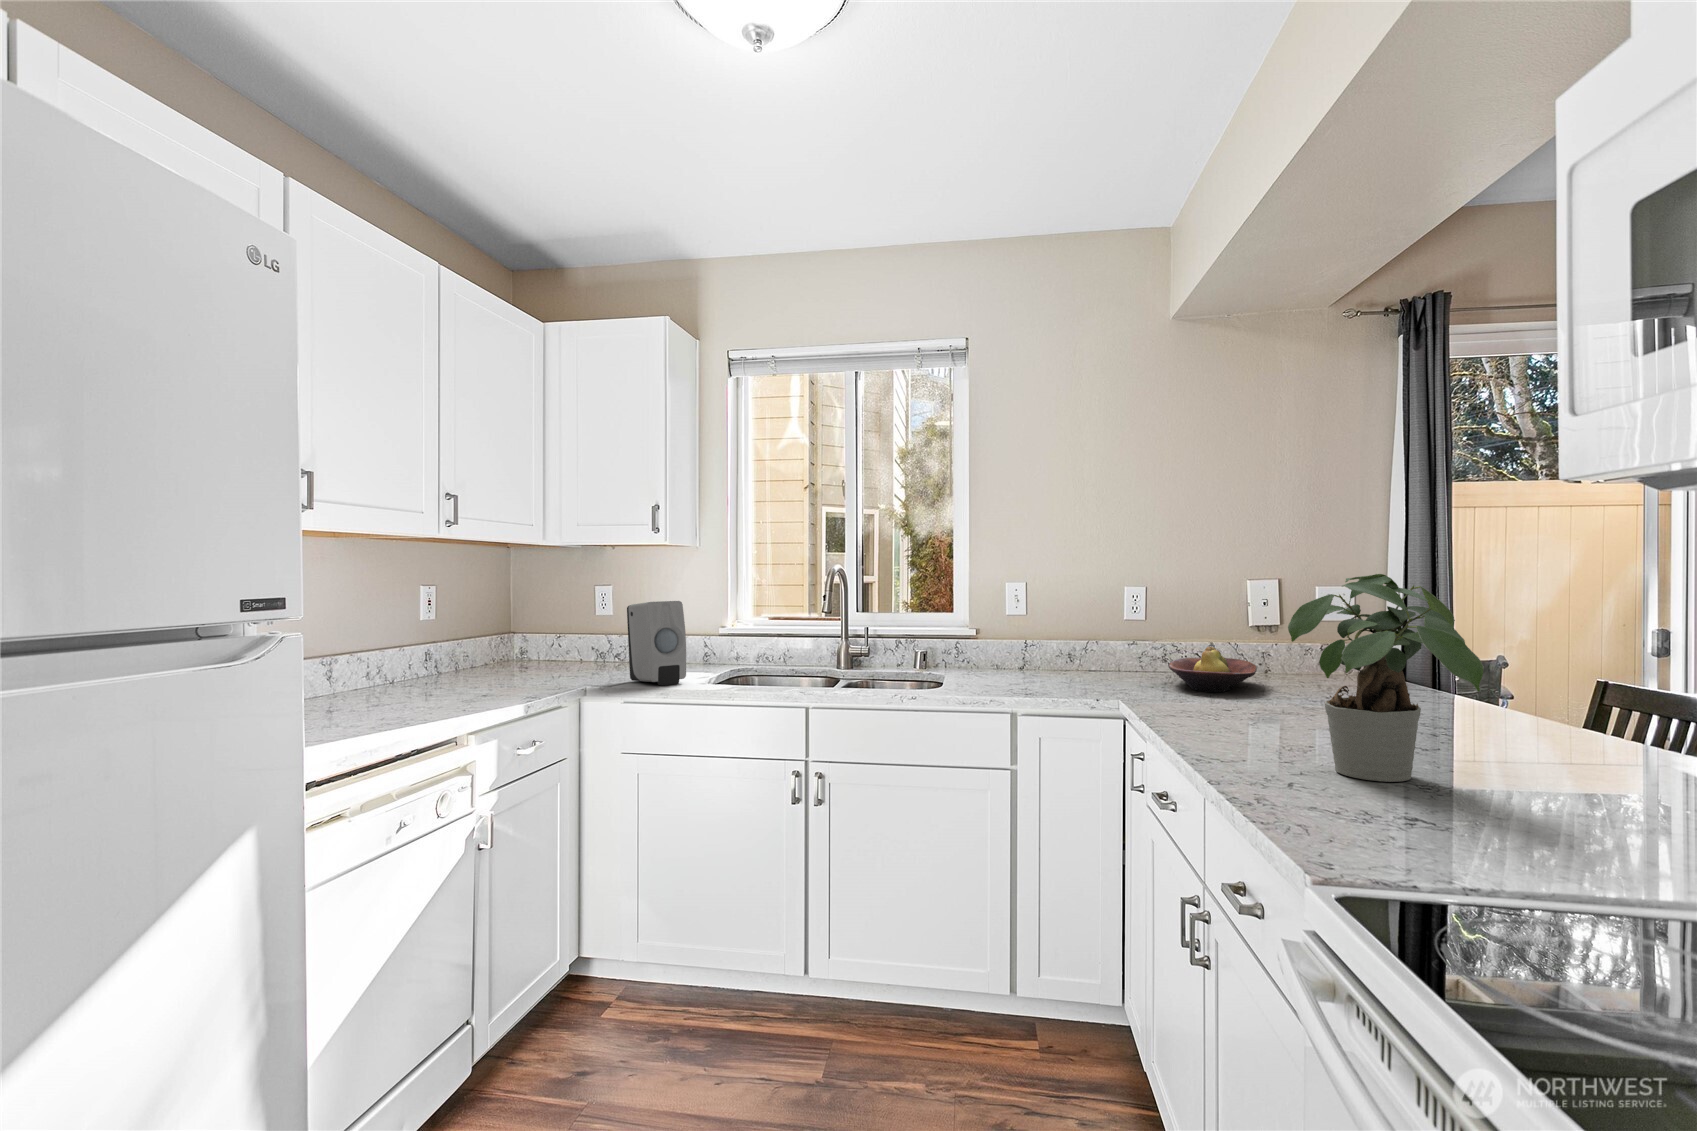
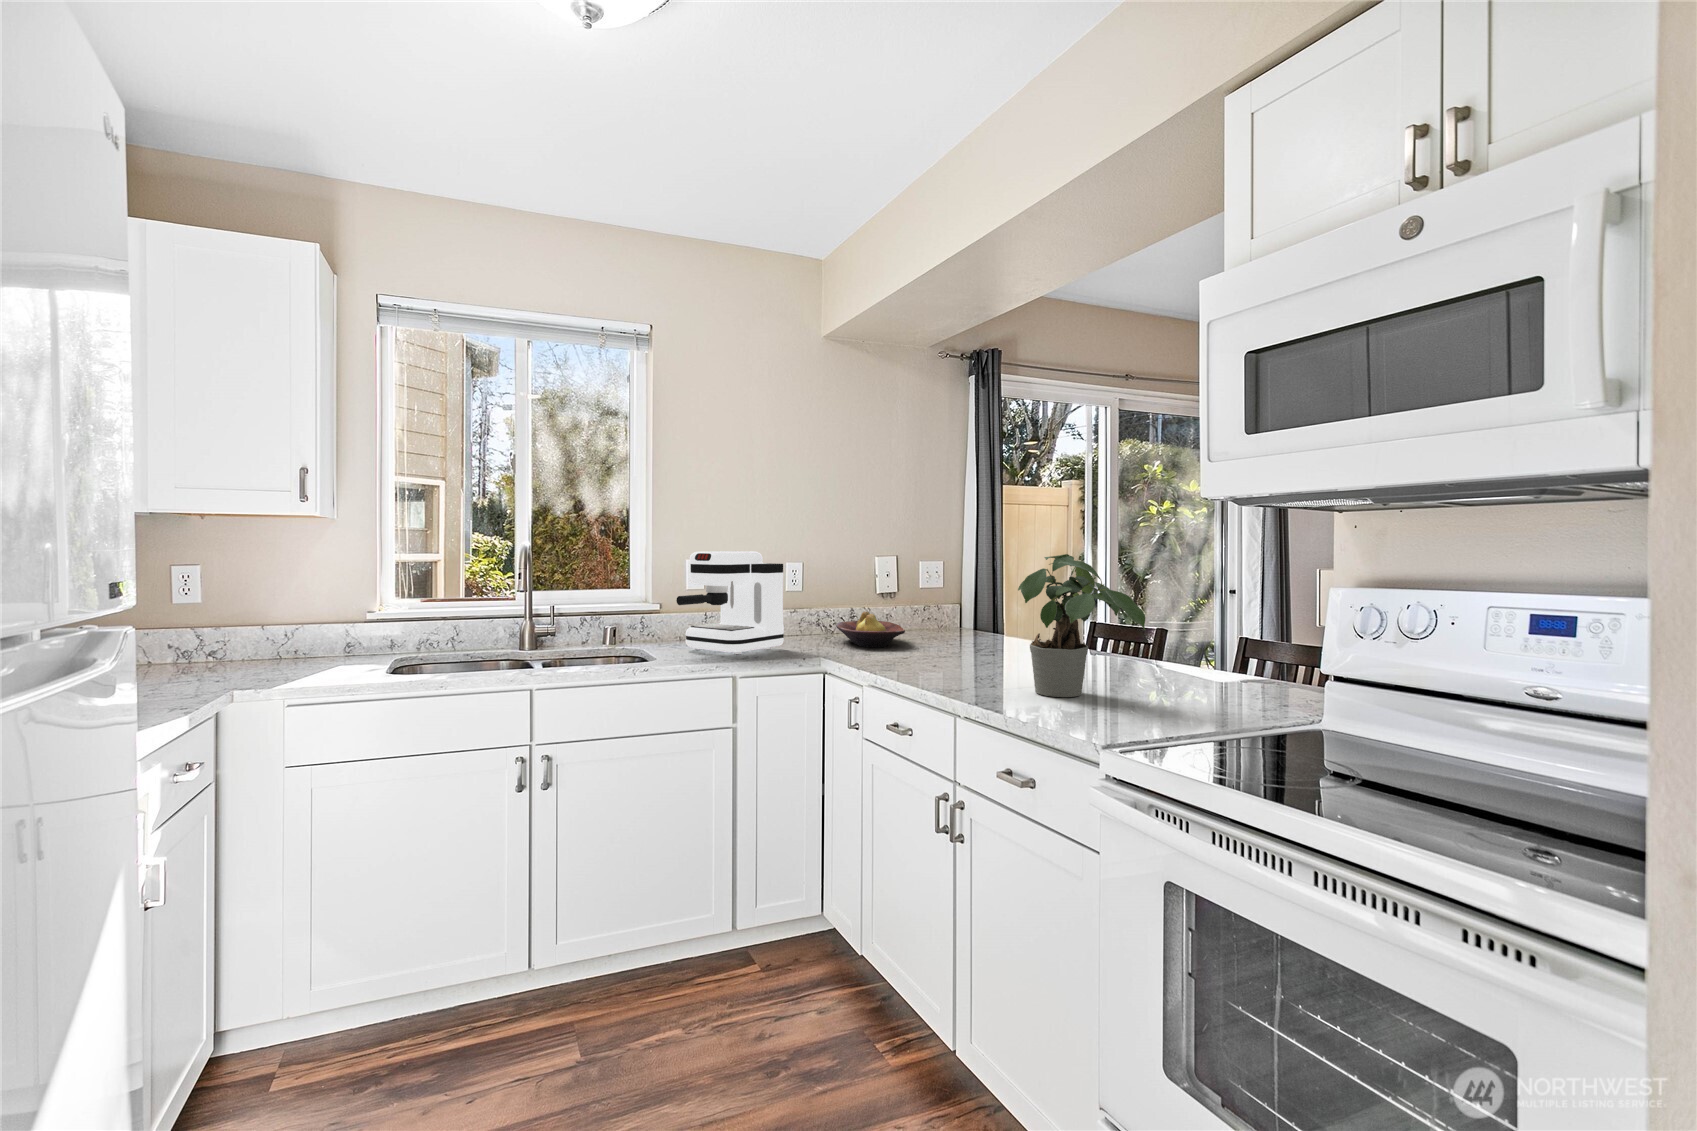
coffee maker: none [966,573,1092,688] -> present [676,551,784,654]
soap dispenser: present [627,601,686,685] -> none [271,583,364,683]

